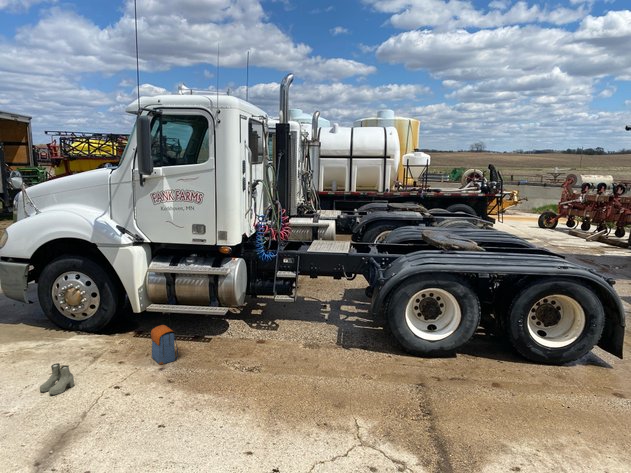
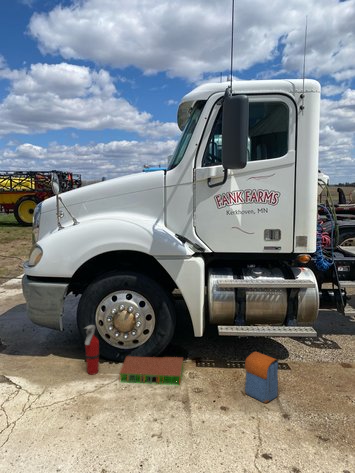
fire extinguisher: none [32,299,52,339] -> present [84,325,100,375]
storage bin: none [60,326,122,350] -> present [119,356,183,384]
boots: present [40,363,74,395] -> none [153,412,190,459]

